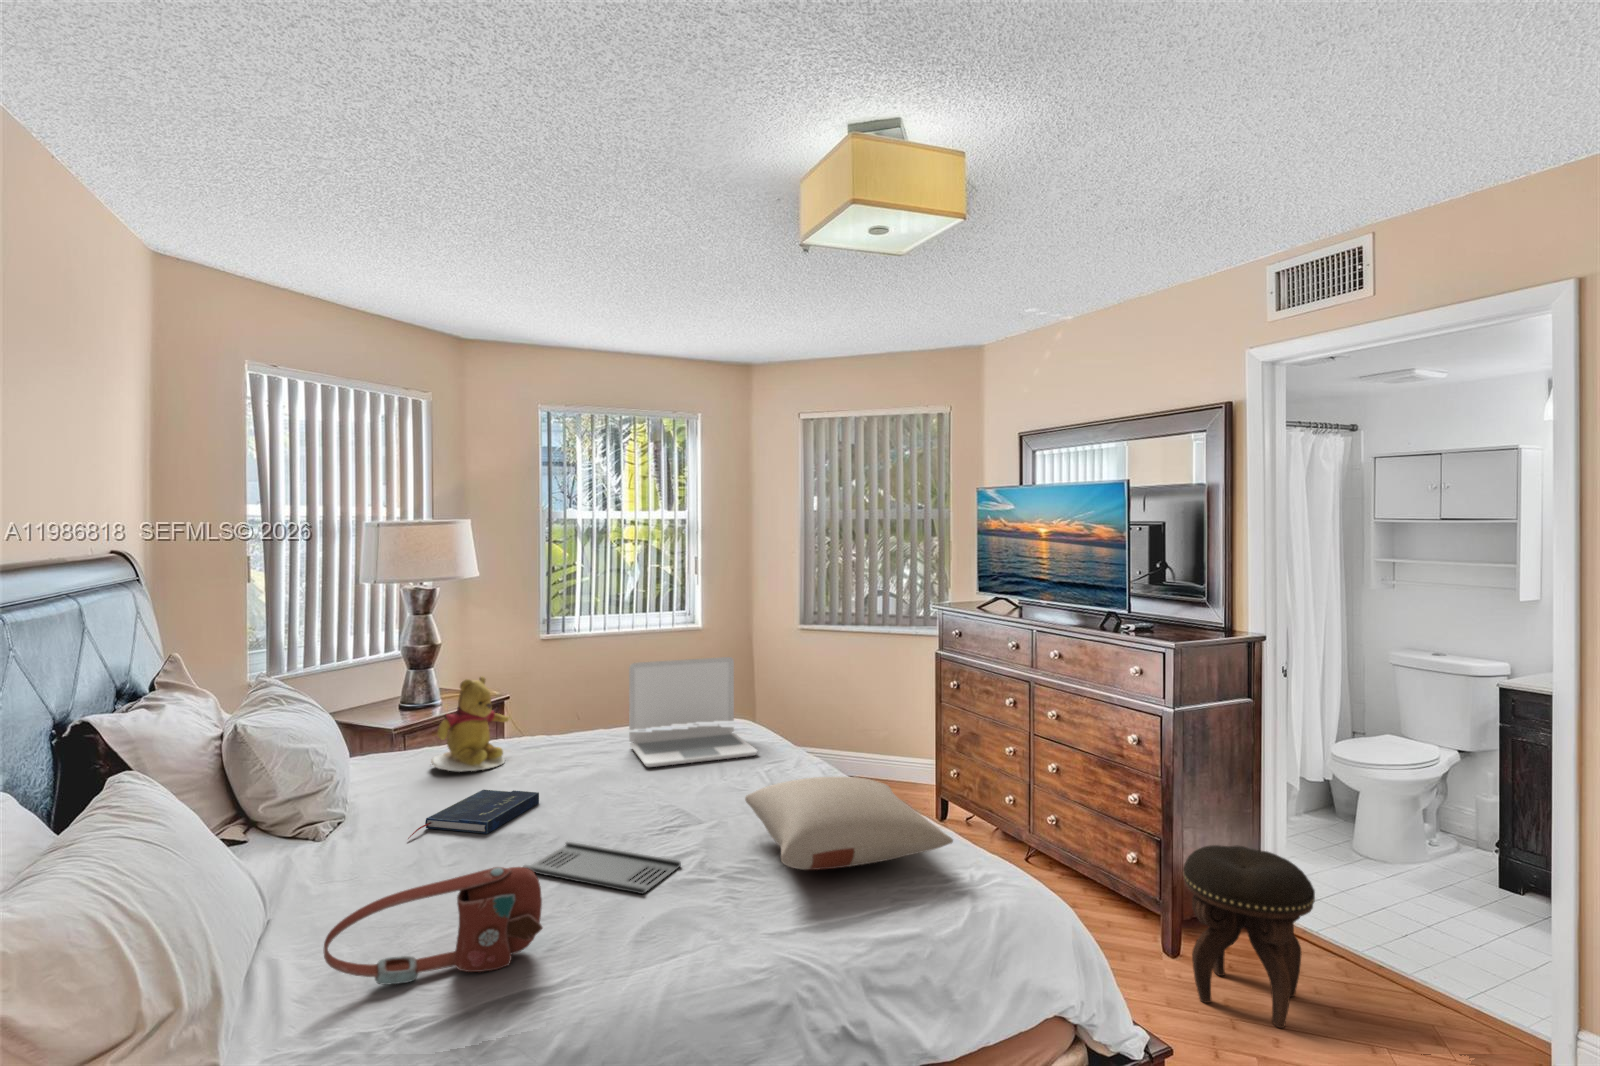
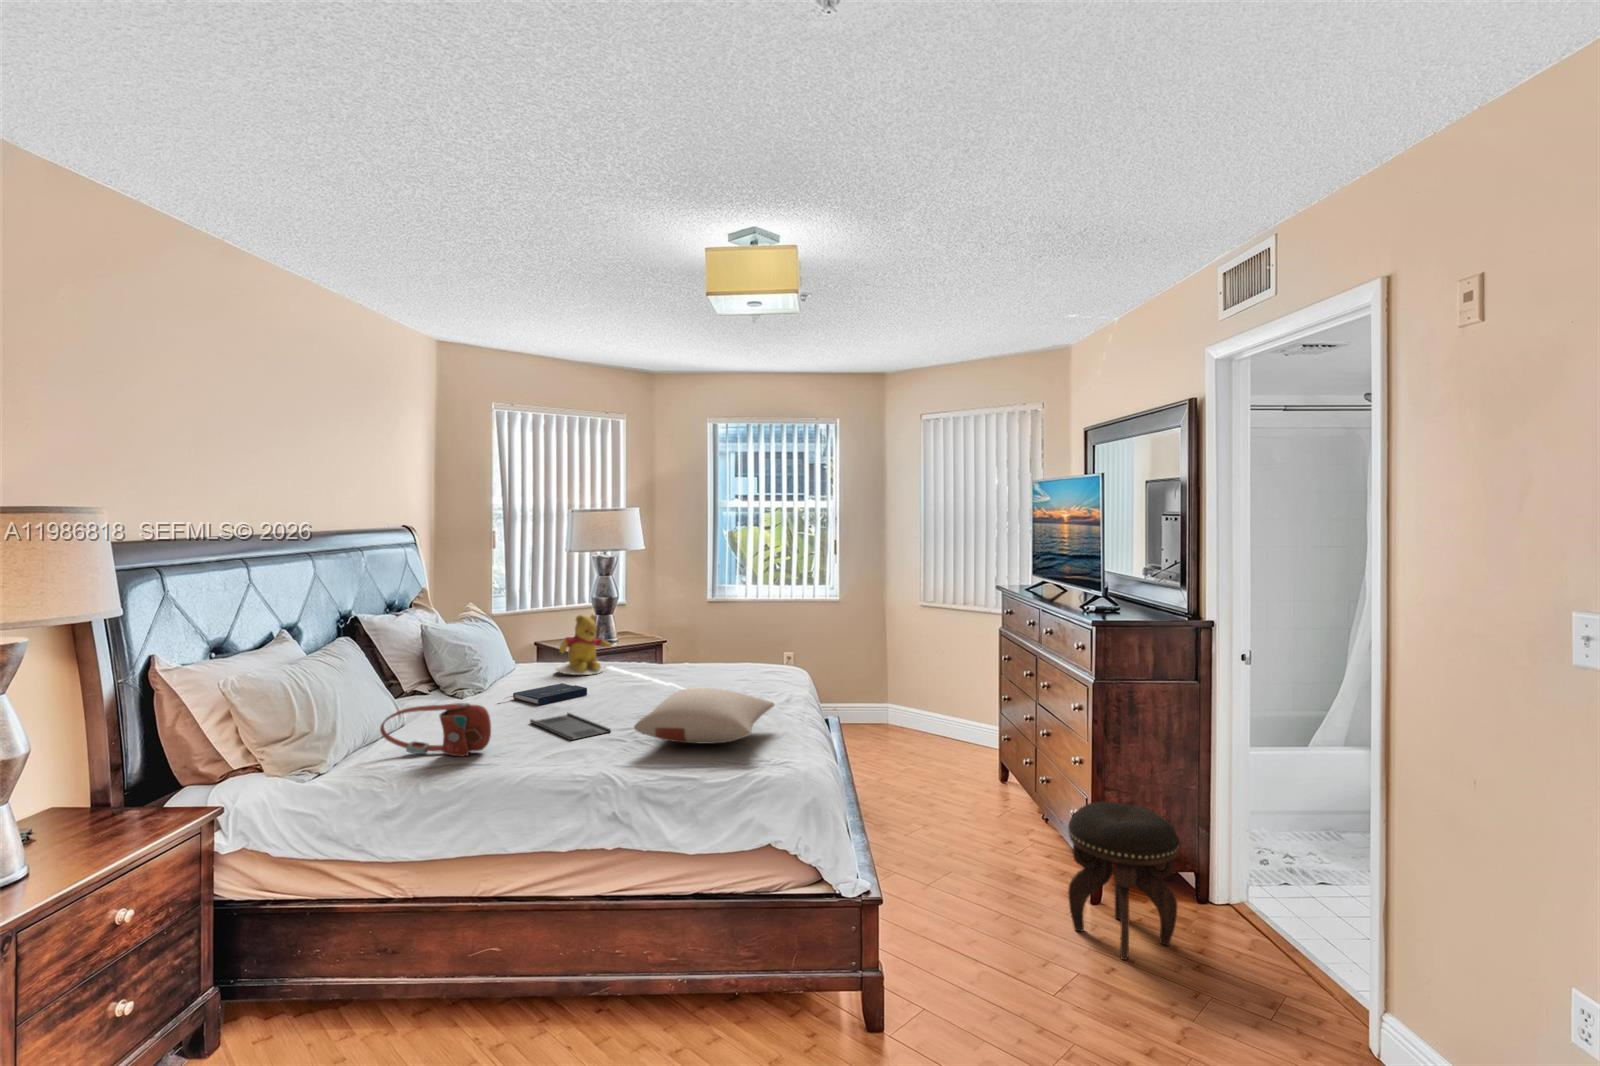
laptop: present [629,657,757,767] -> none [675,612,764,685]

